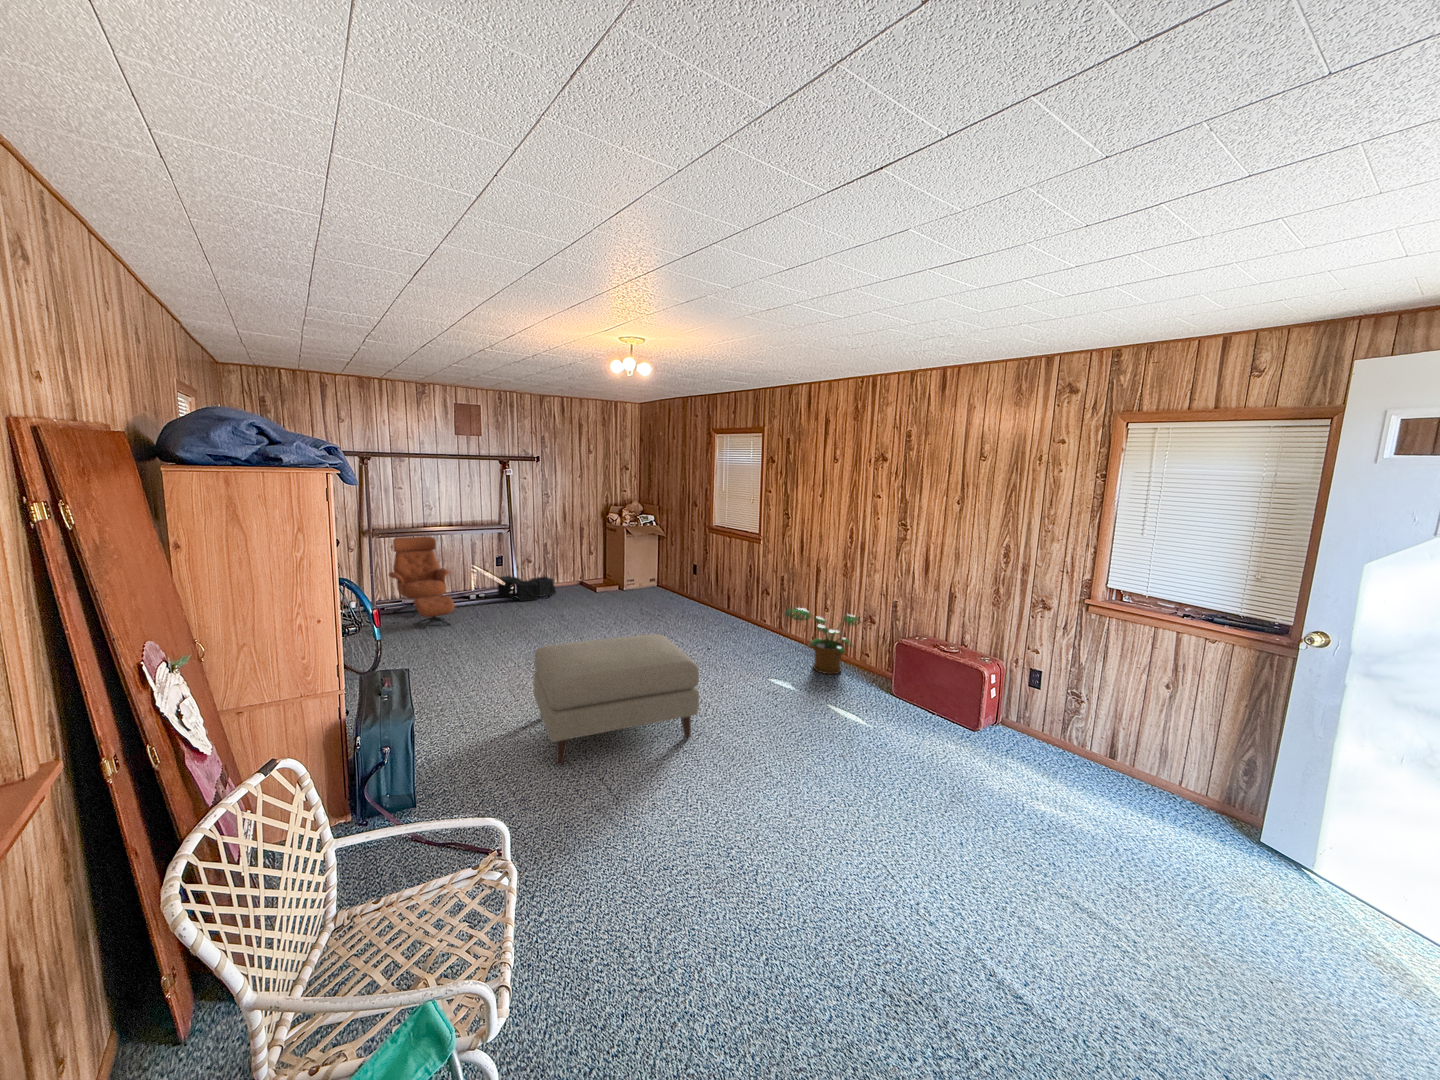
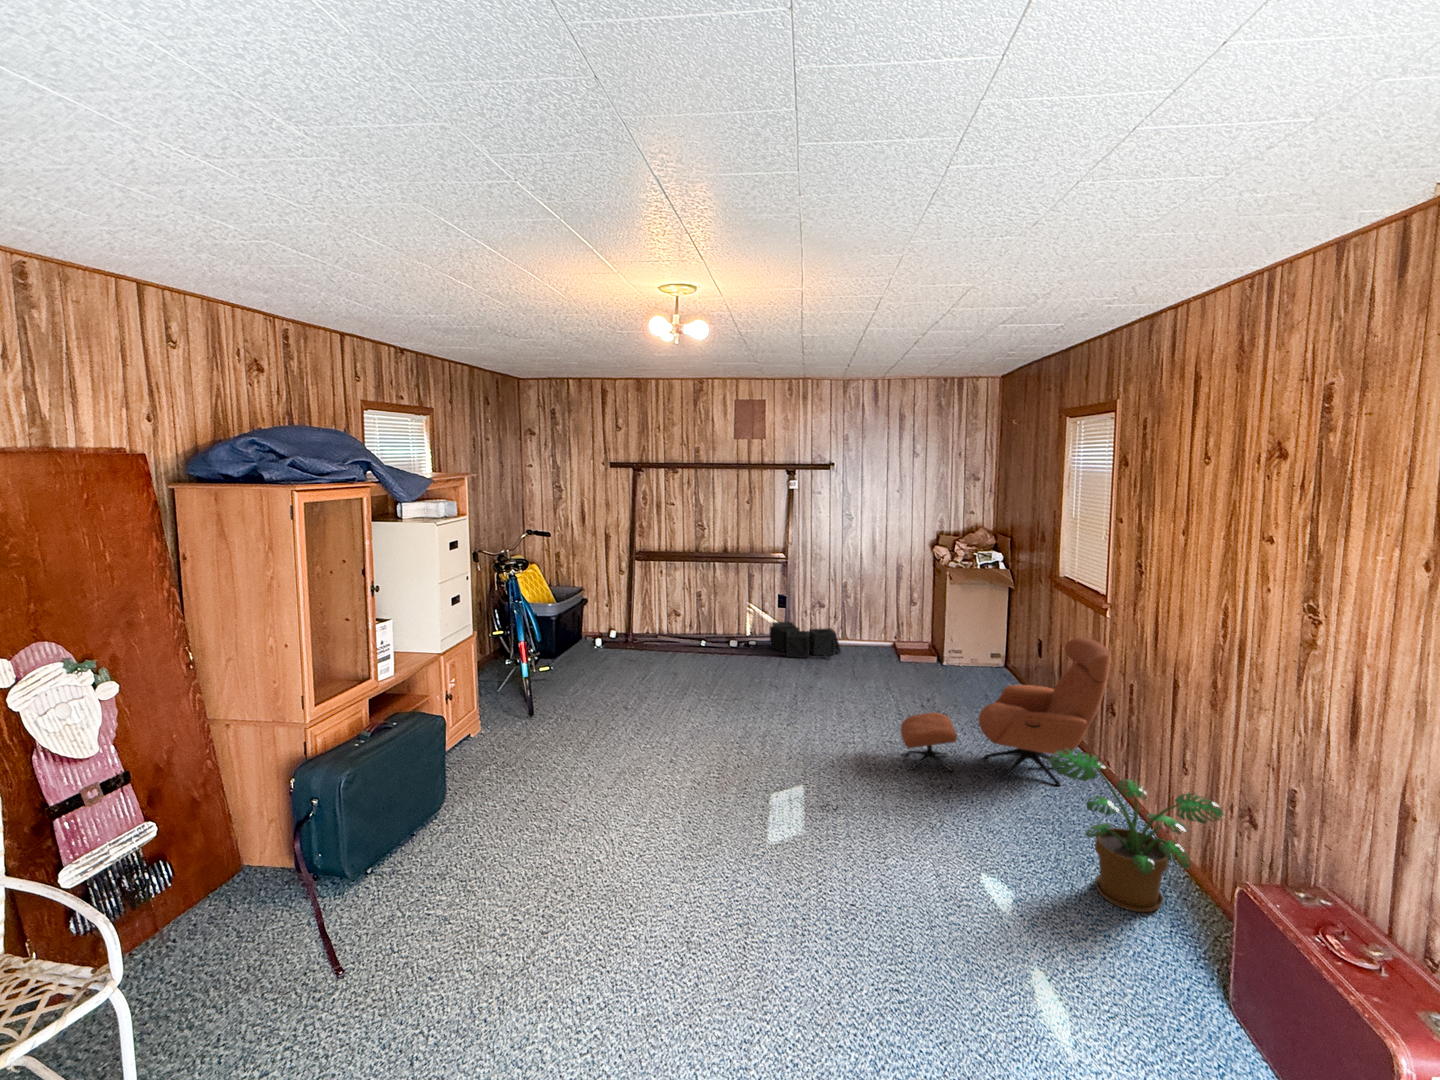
lounge chair: present [389,536,454,628] -> present [901,638,1111,786]
ottoman: present [533,634,699,765] -> none [534,718,770,909]

